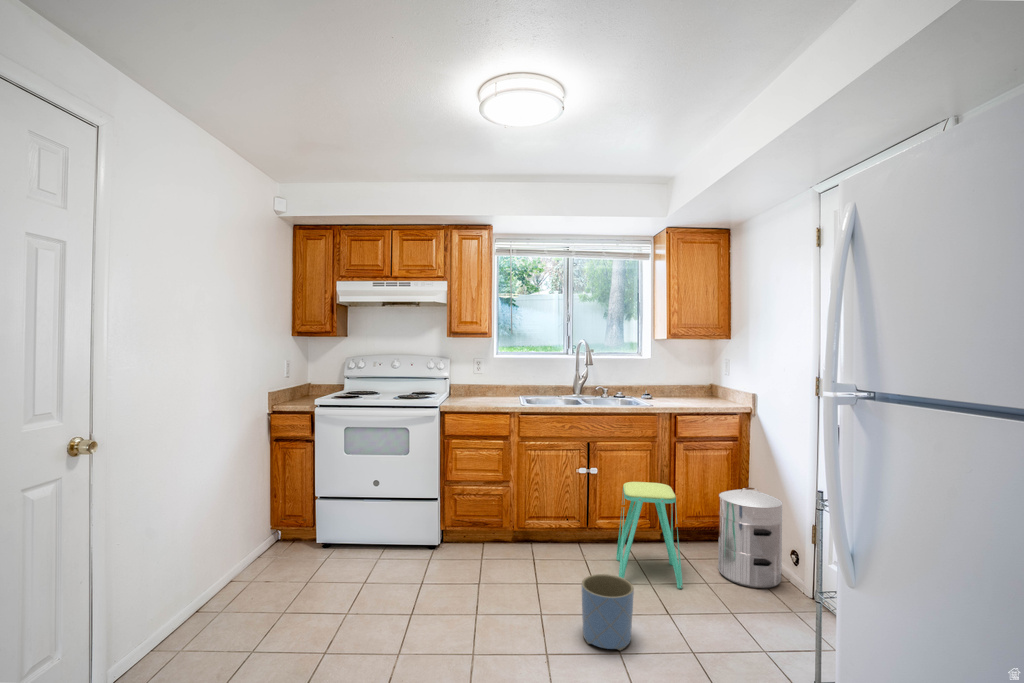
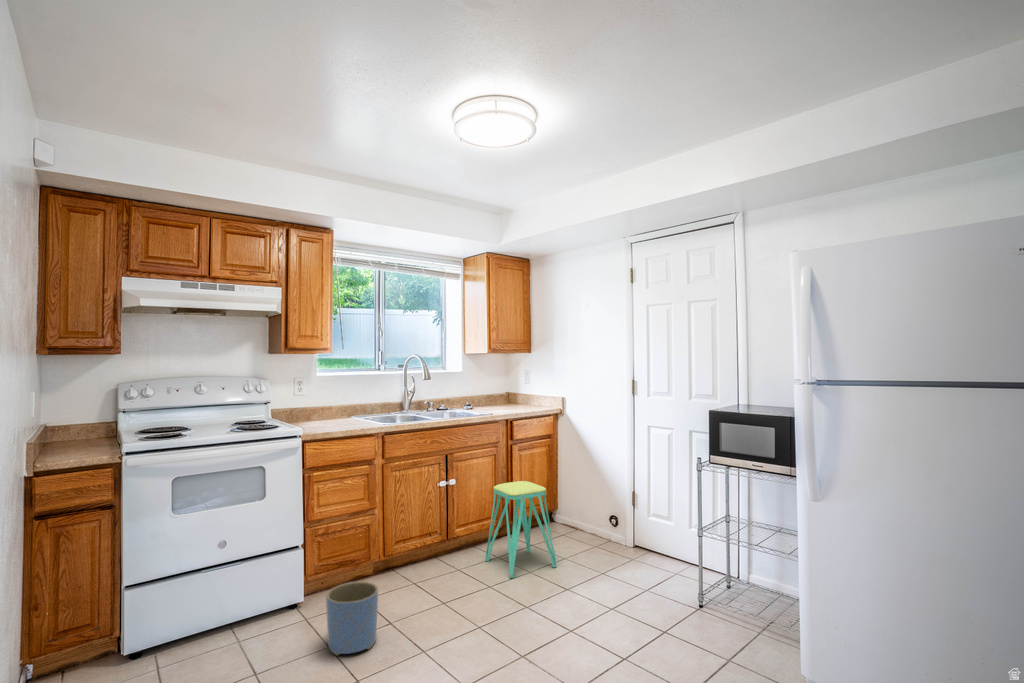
waste bin: present [718,488,783,588] -> none [560,471,608,551]
planter: present [582,574,634,651] -> present [326,582,378,655]

